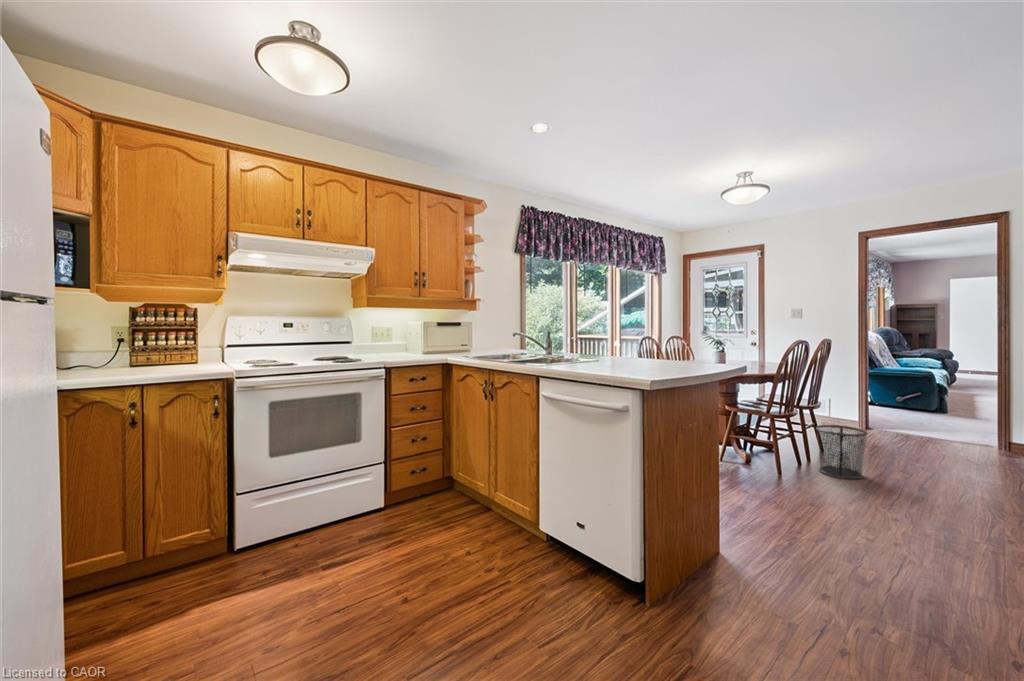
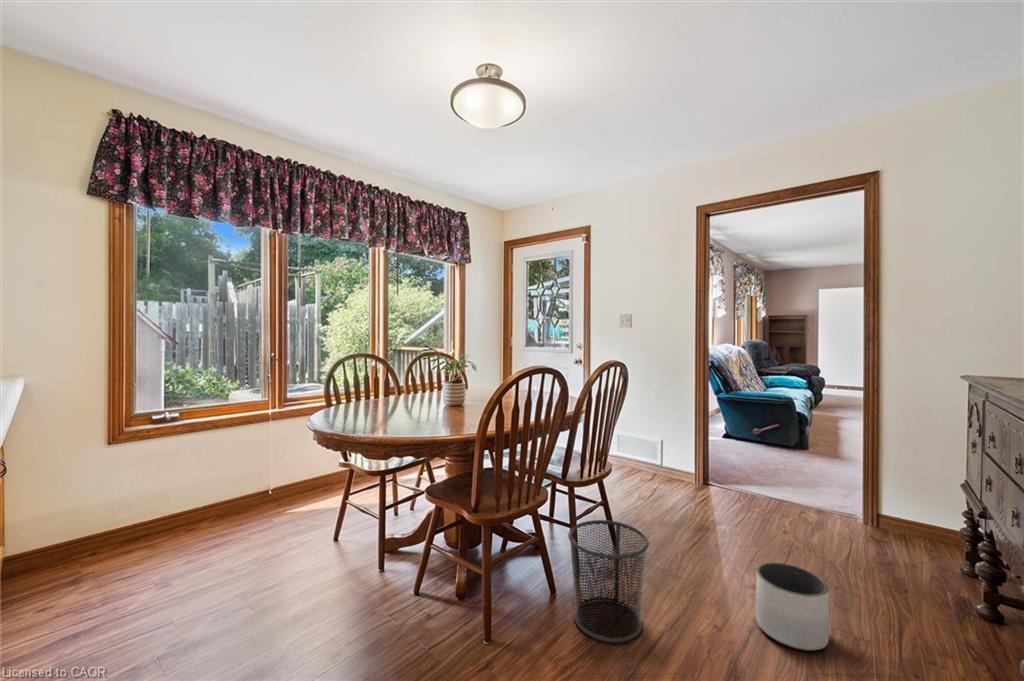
planter: none [931,448,978,486] -> present [756,563,829,651]

